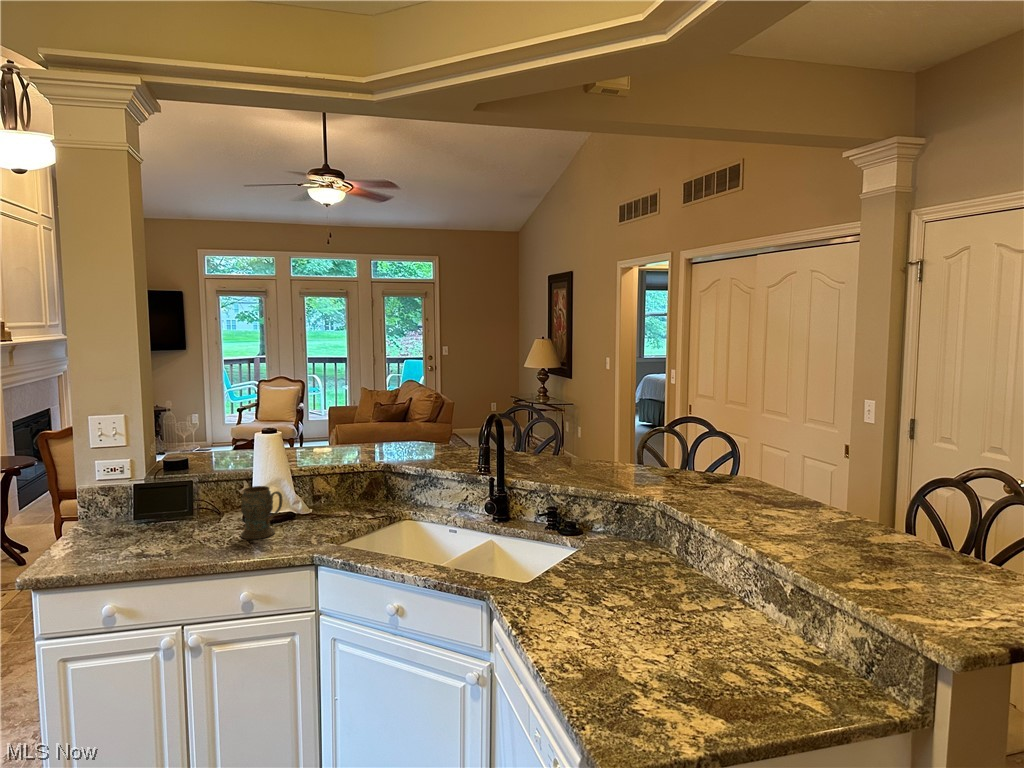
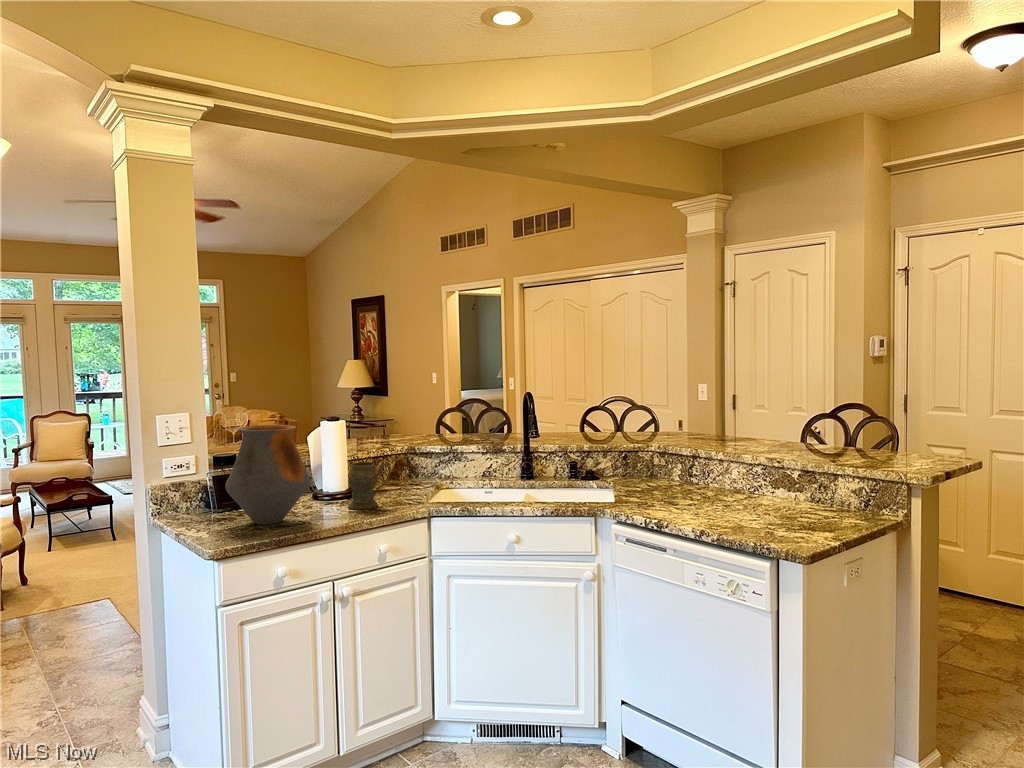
vase: none [97,442,190,545] -> present [225,425,311,525]

